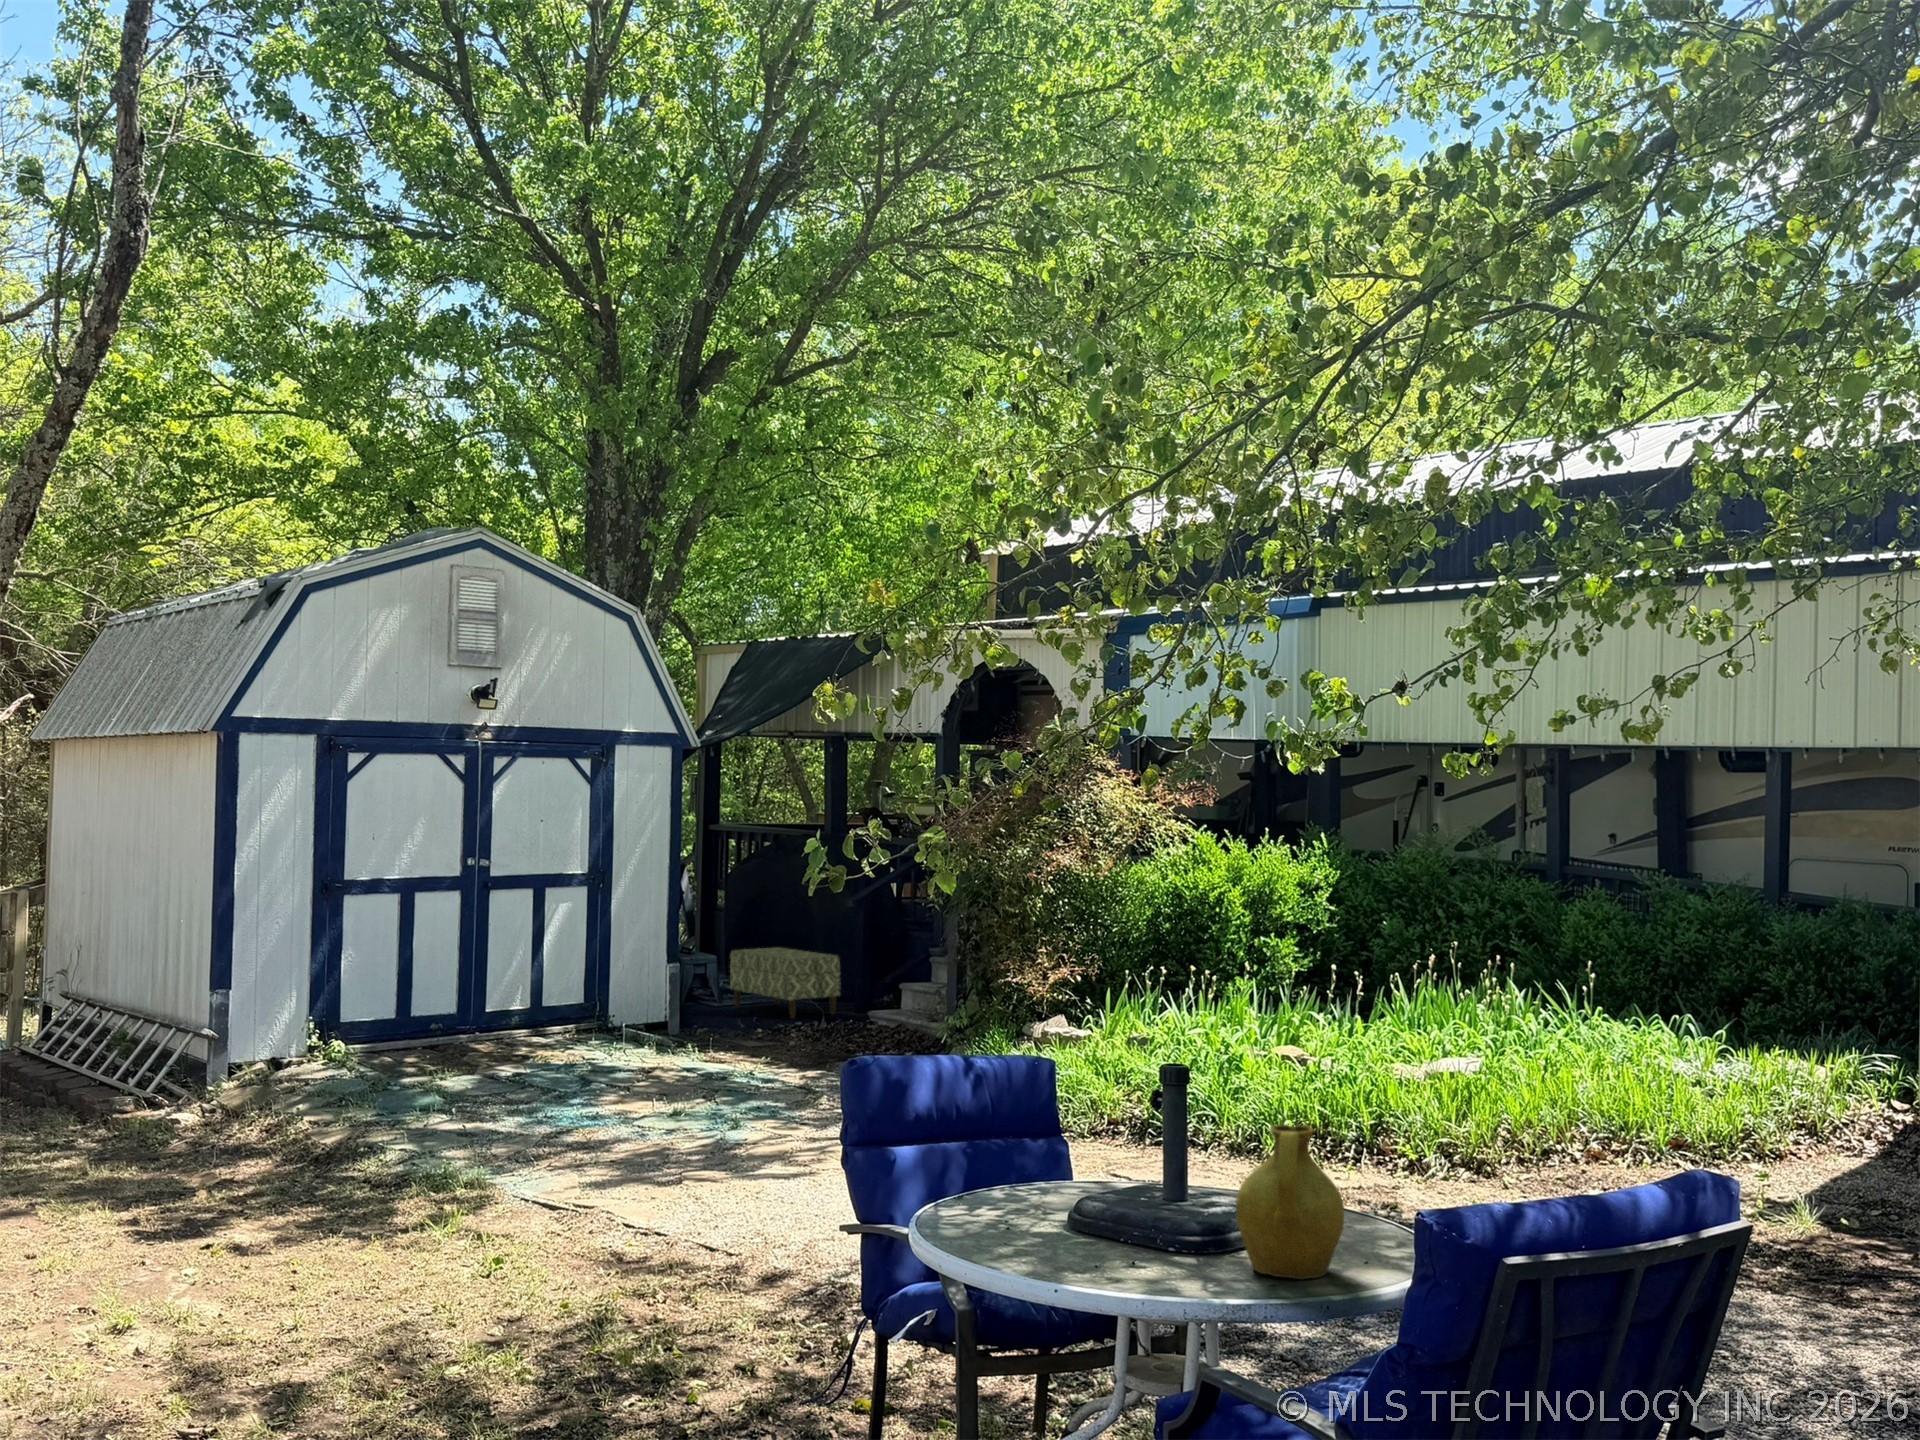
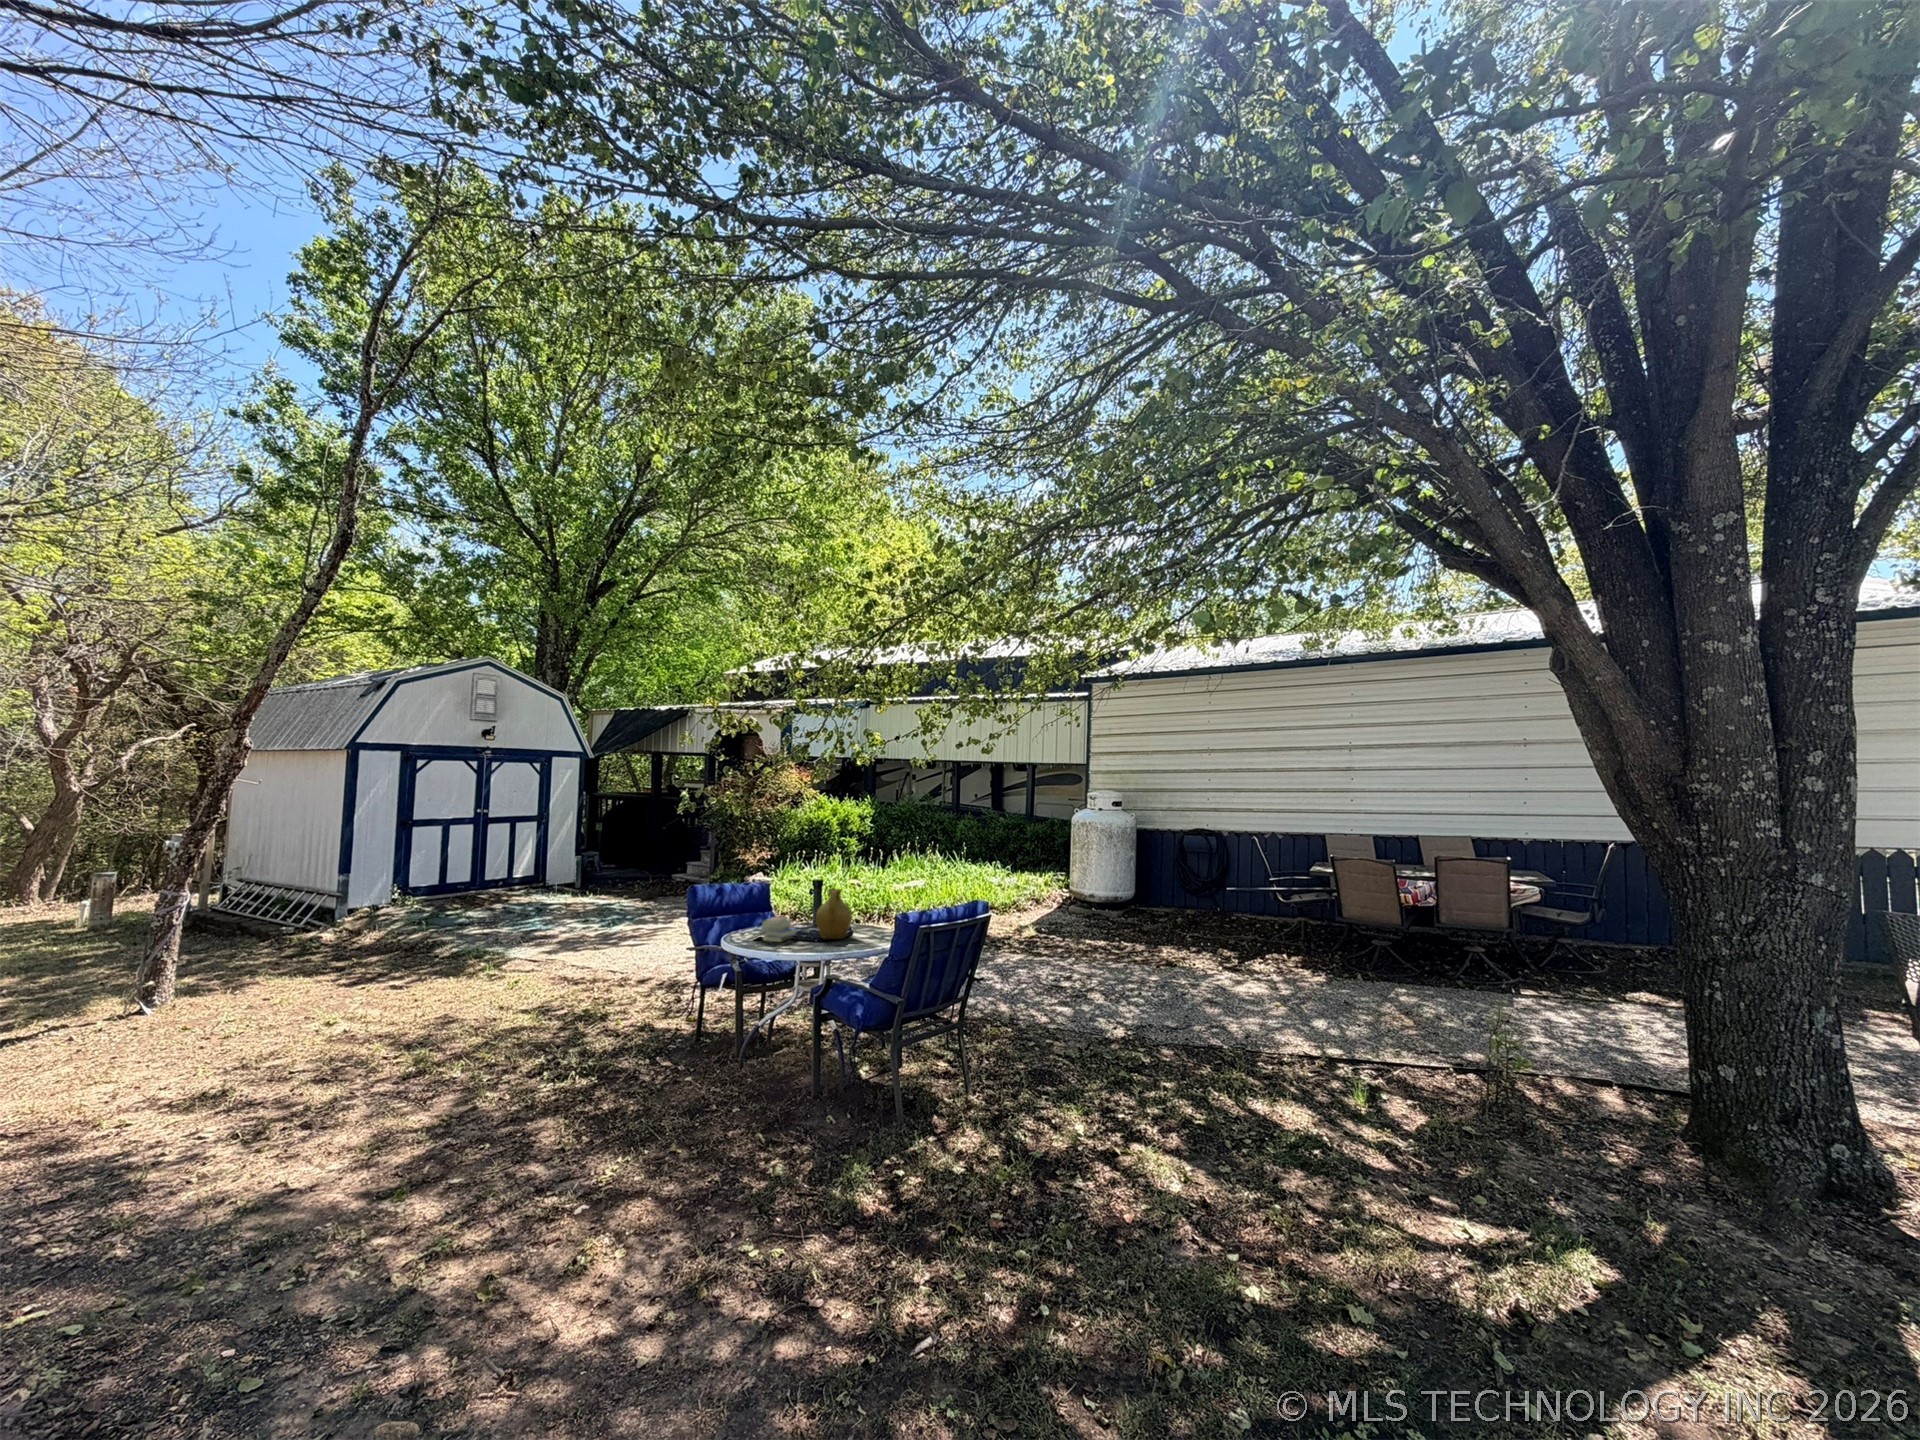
bench: present [730,947,840,1018] -> none [606,848,660,880]
book: none [1053,1198,1181,1277] -> present [754,917,797,942]

